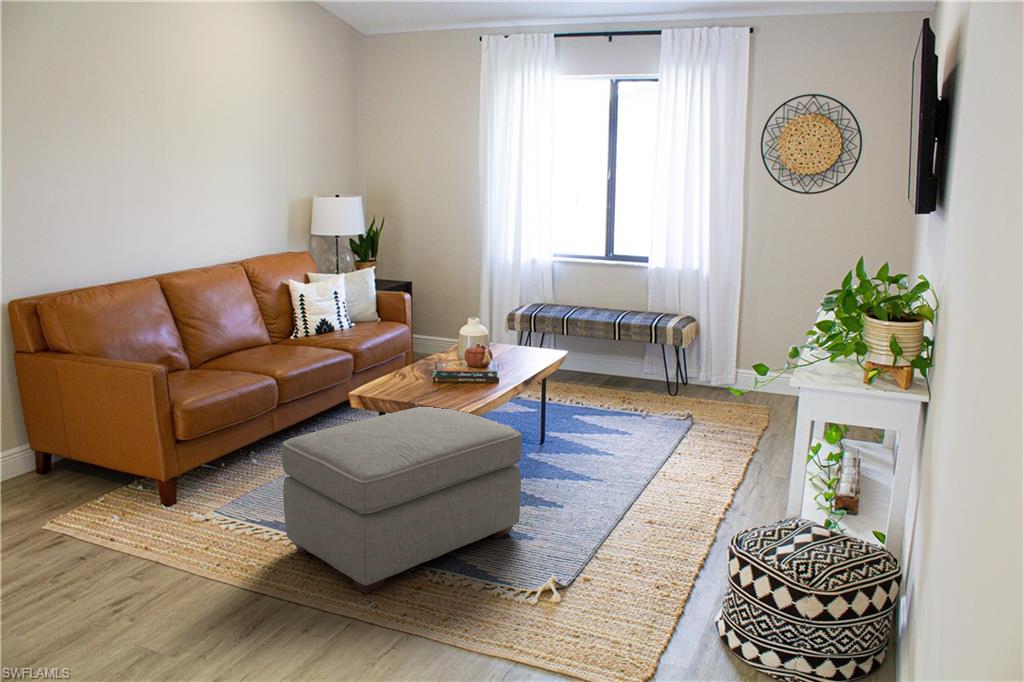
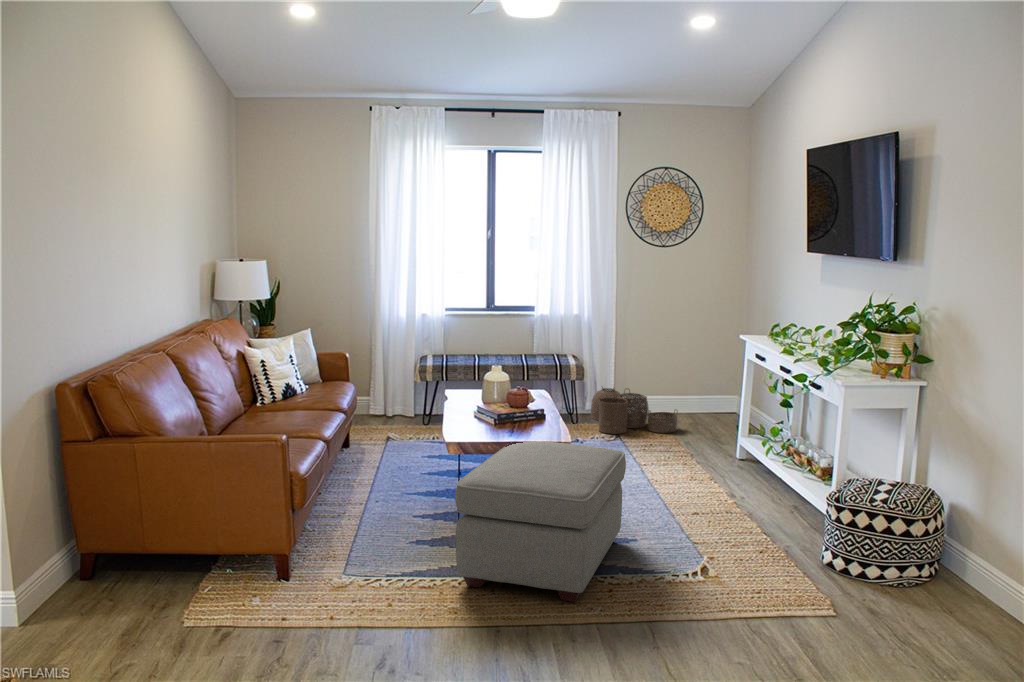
woven basket: none [681,355,780,419] -> present [591,388,678,434]

